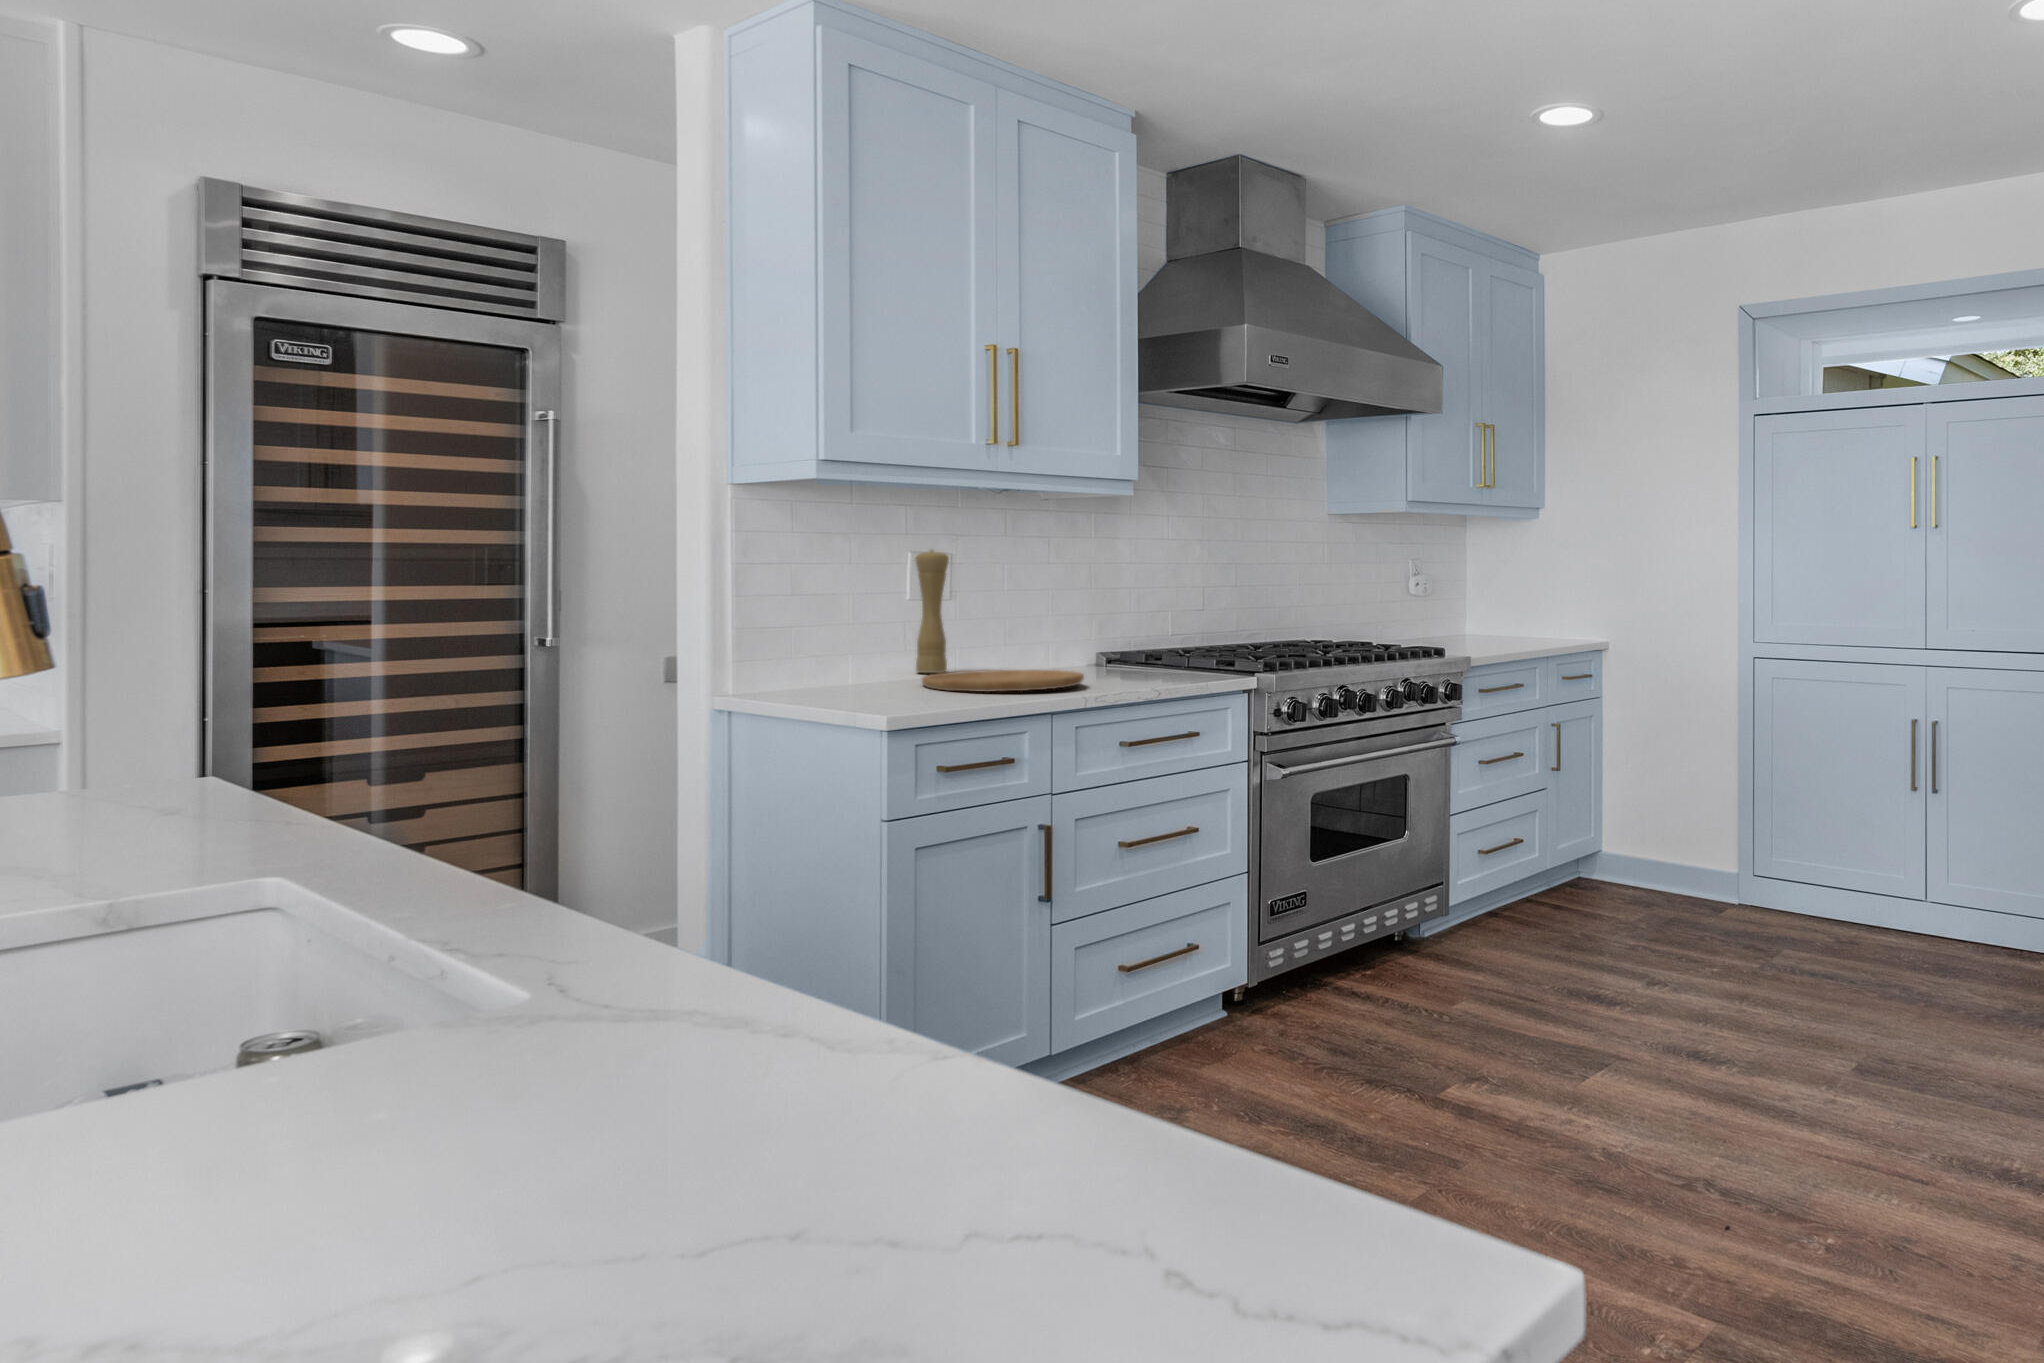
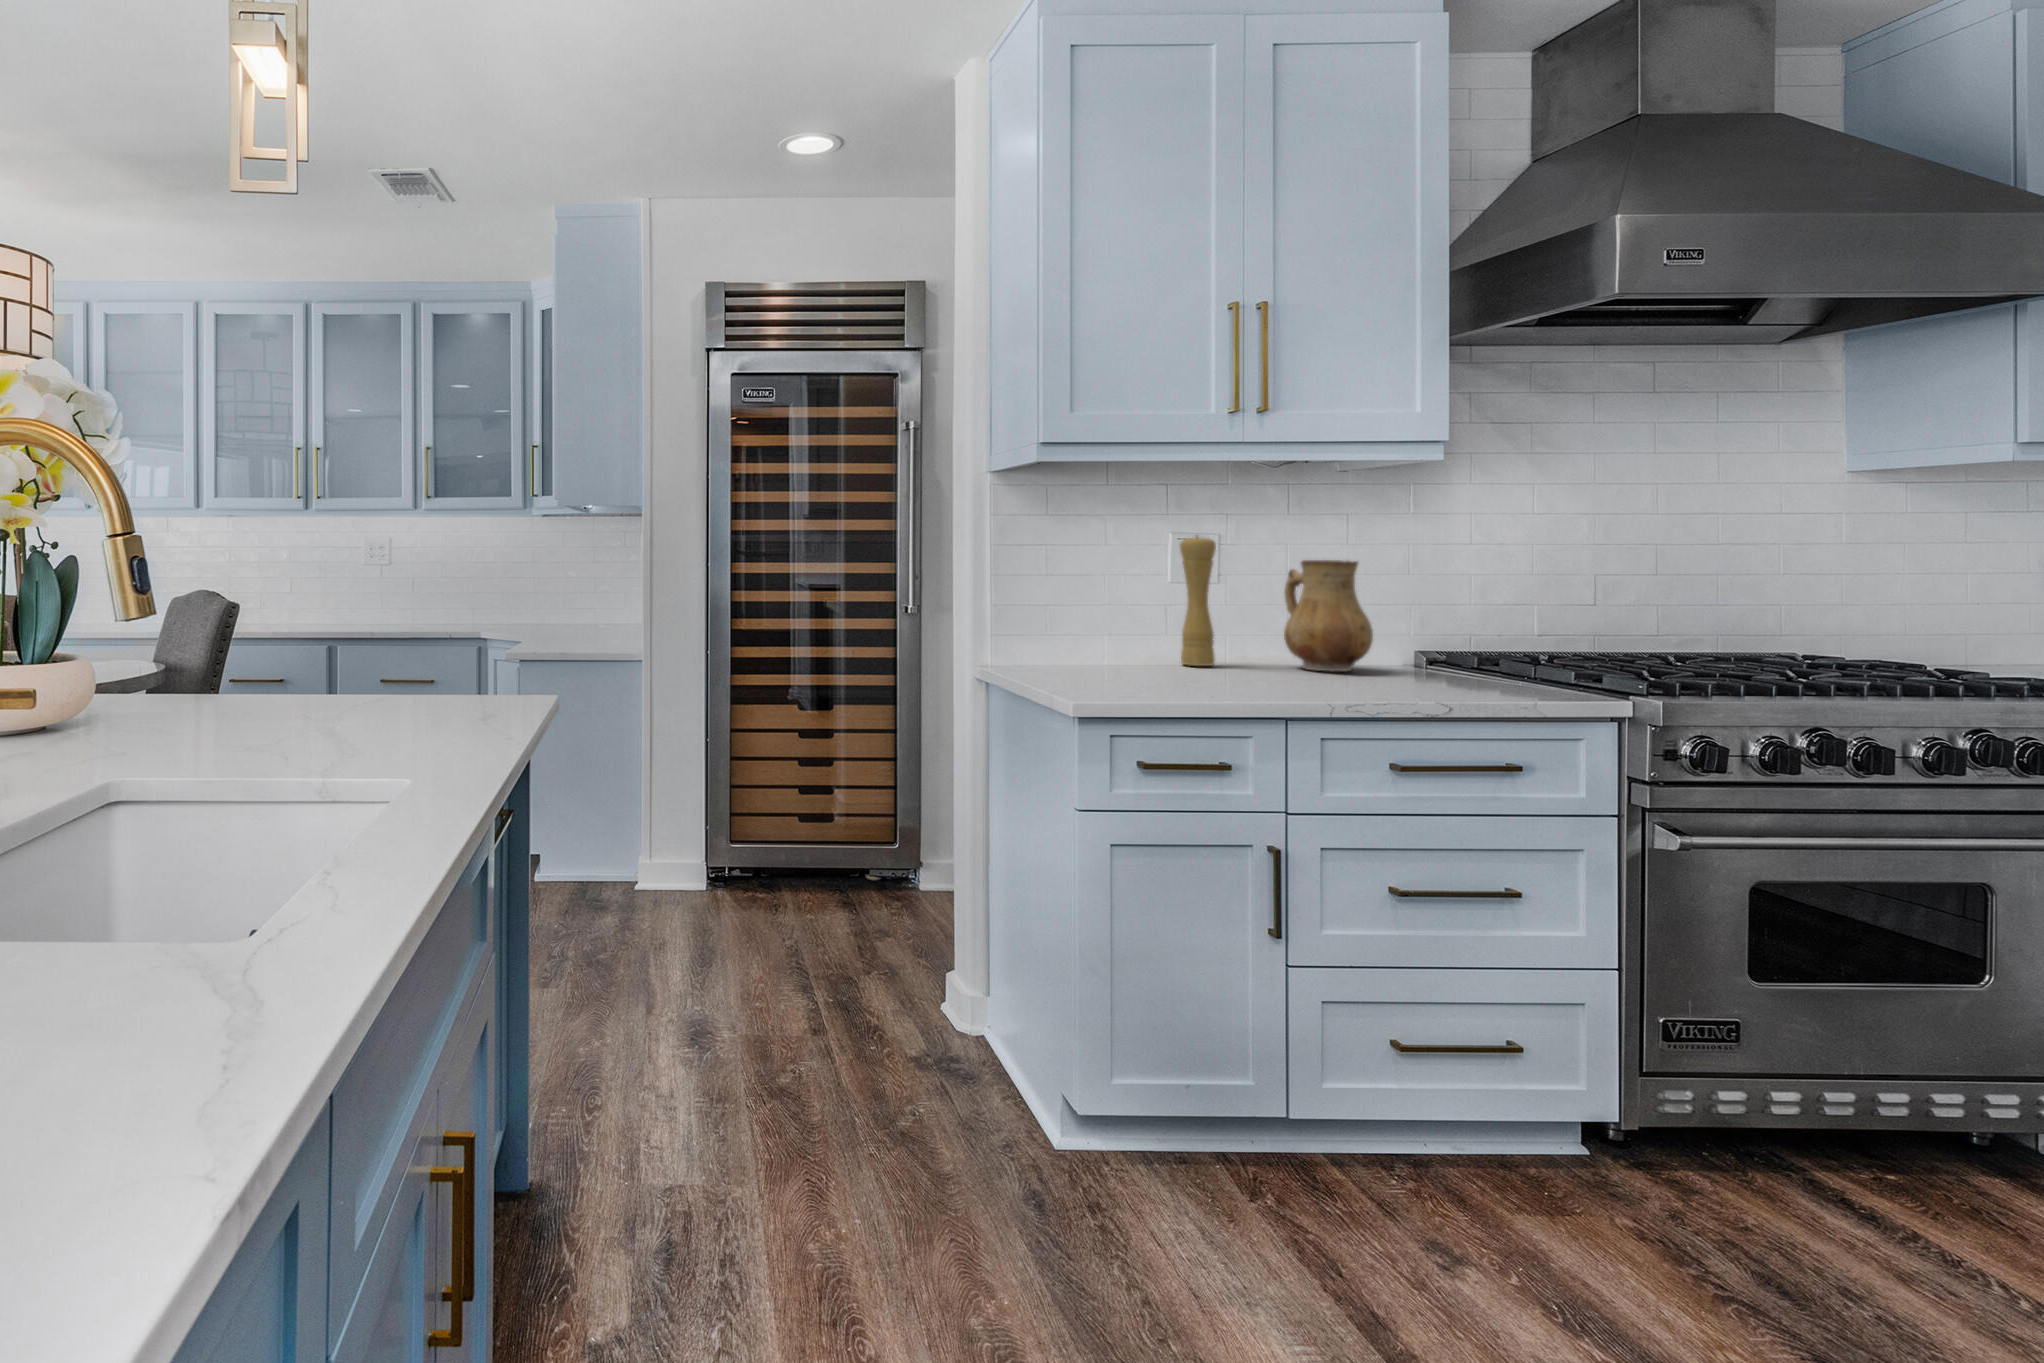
ceramic pitcher: none [996,573,1071,671] -> present [1284,560,1373,671]
cutting board: present [922,670,1084,692] -> none [1160,667,1351,695]

